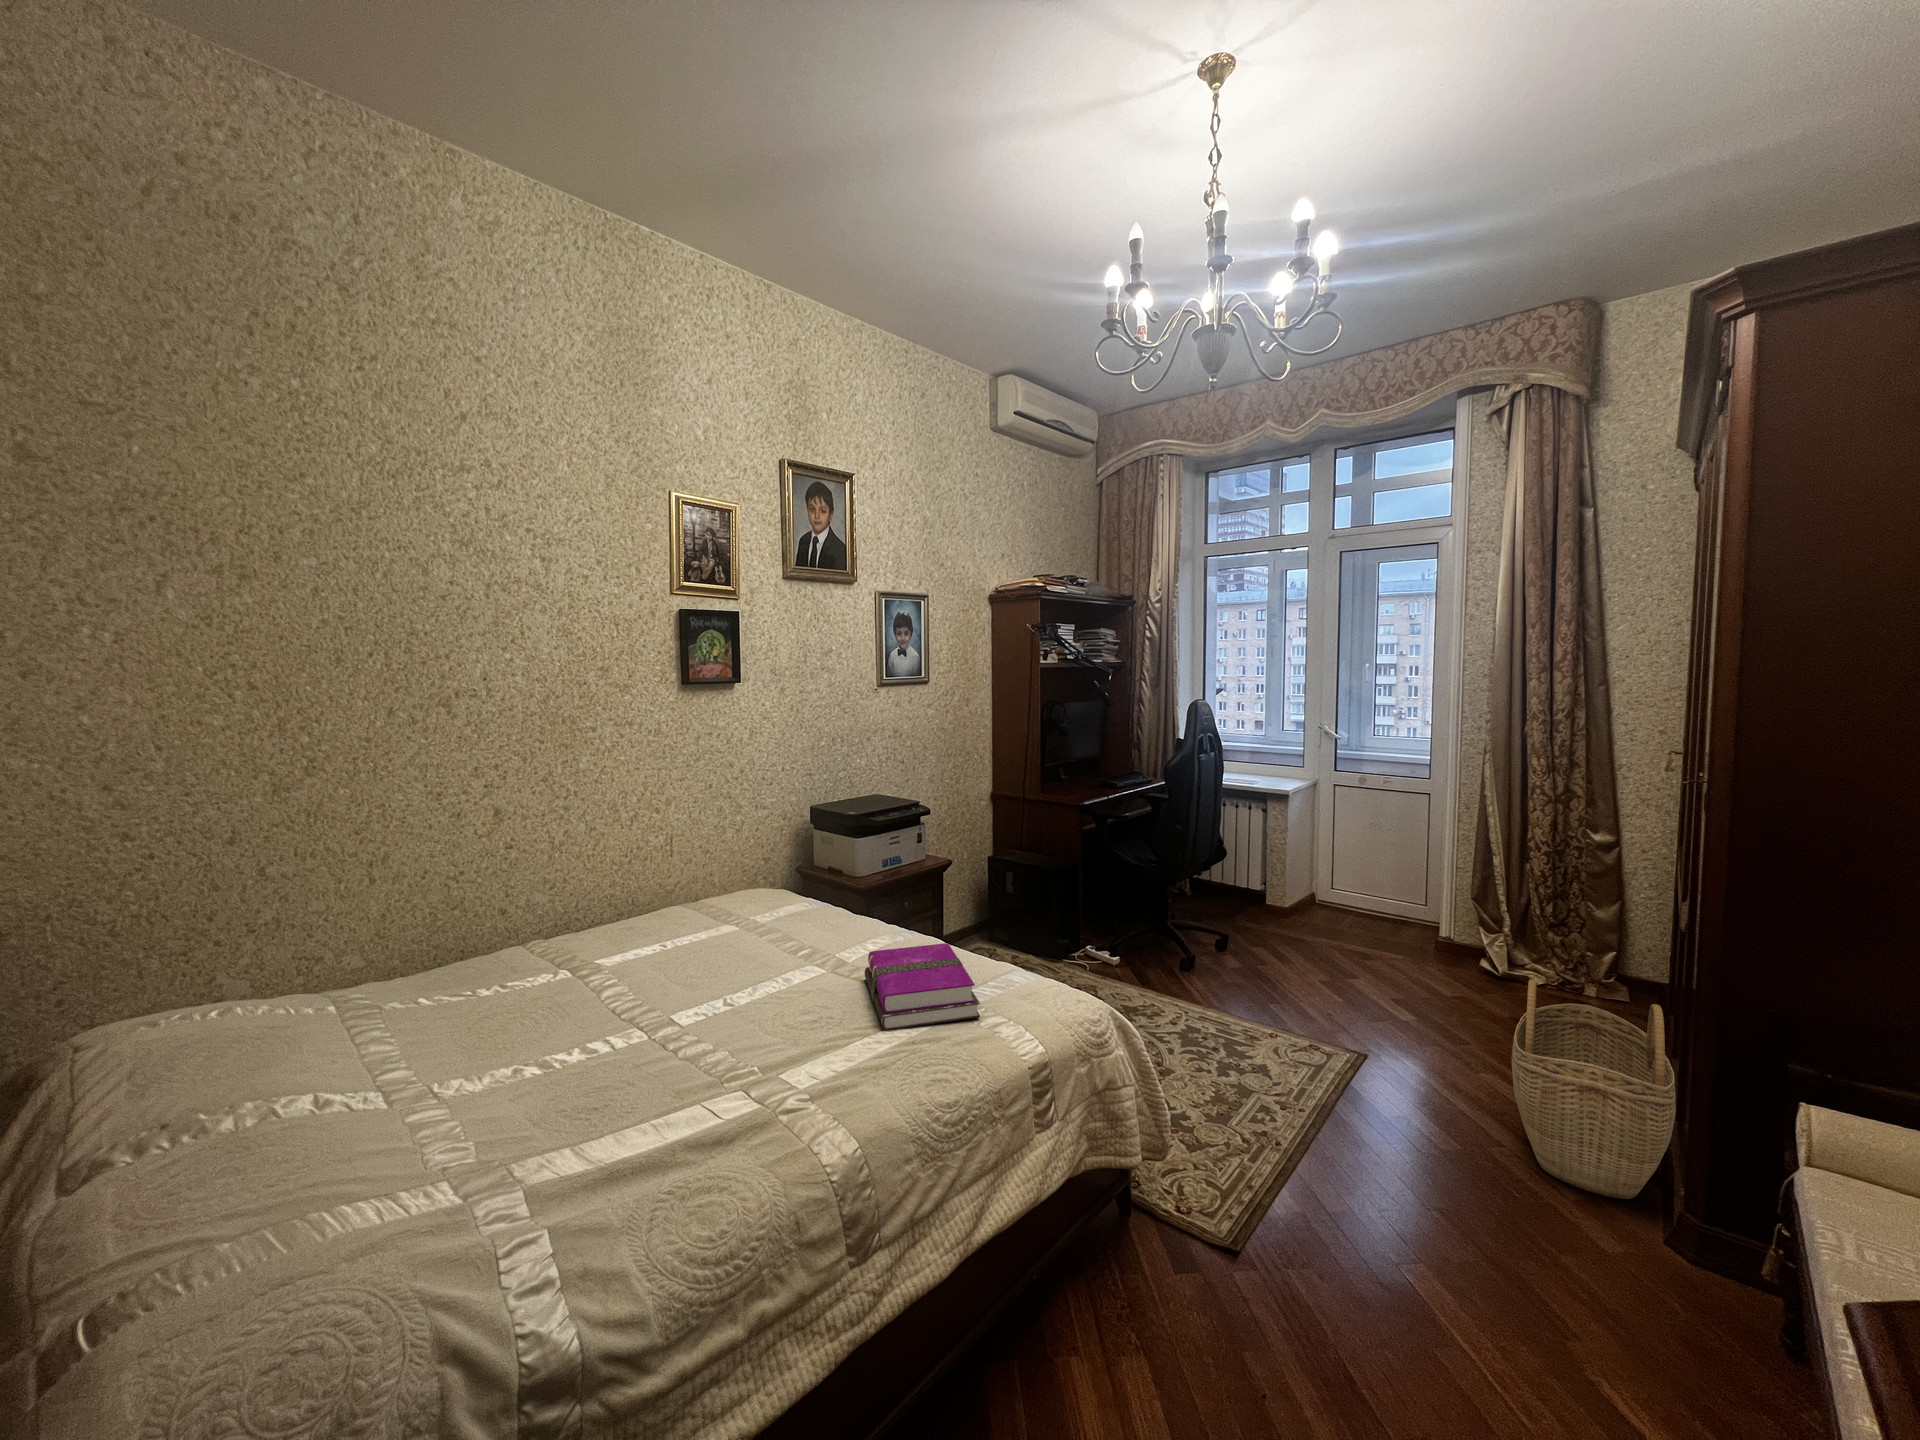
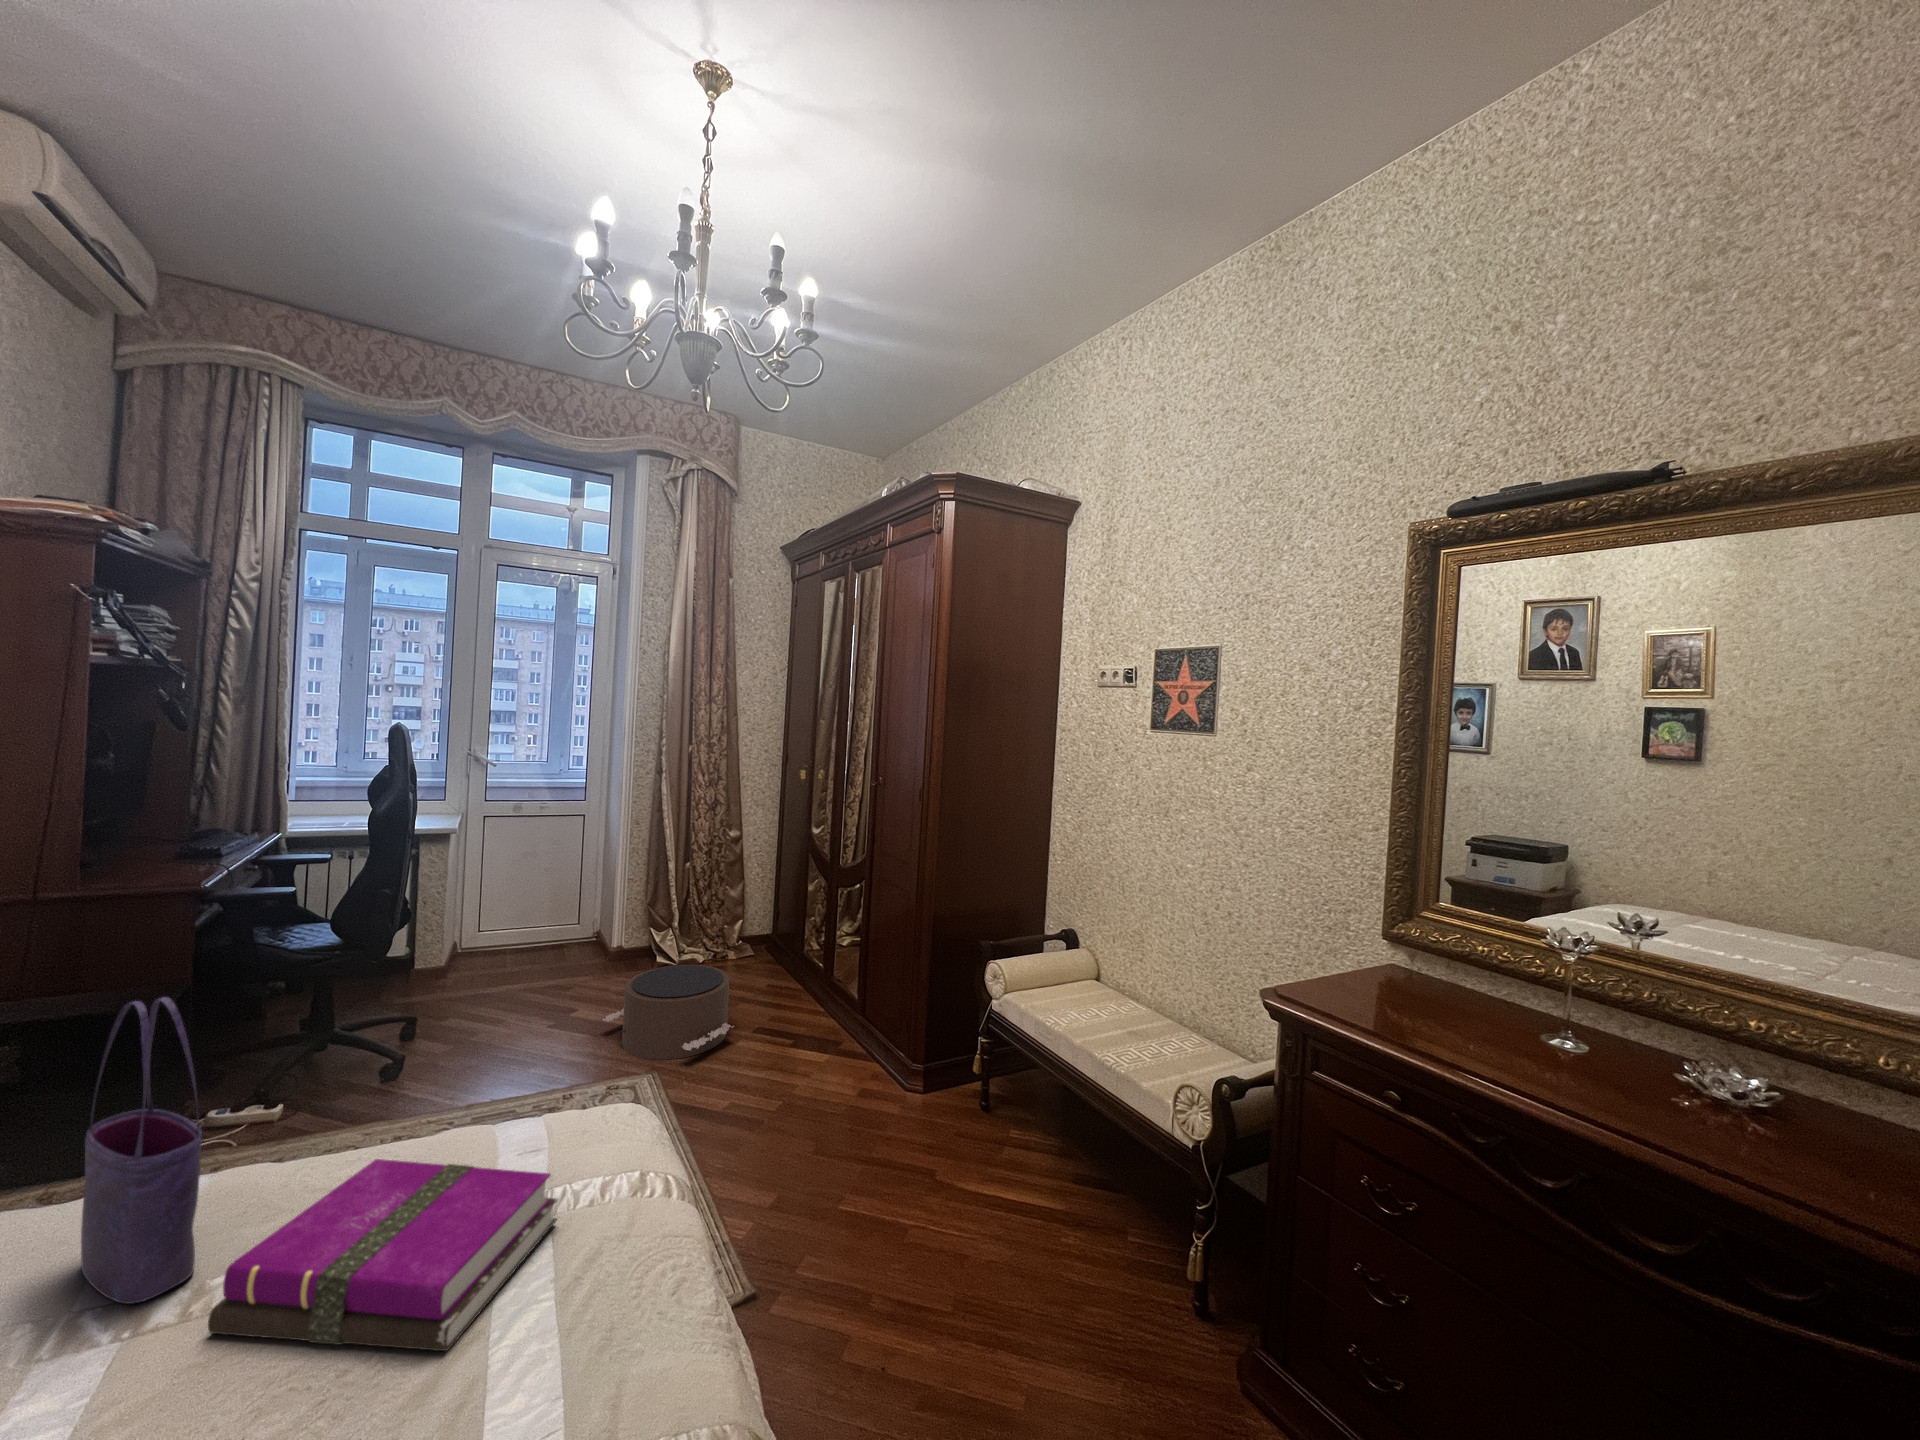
tote bag: none [867,827,900,960] -> present [81,997,202,1304]
pouf: none [1356,960,1494,1068] -> present [602,965,734,1060]
woven basket: present [1511,980,1676,1199] -> none [781,937,884,1088]

